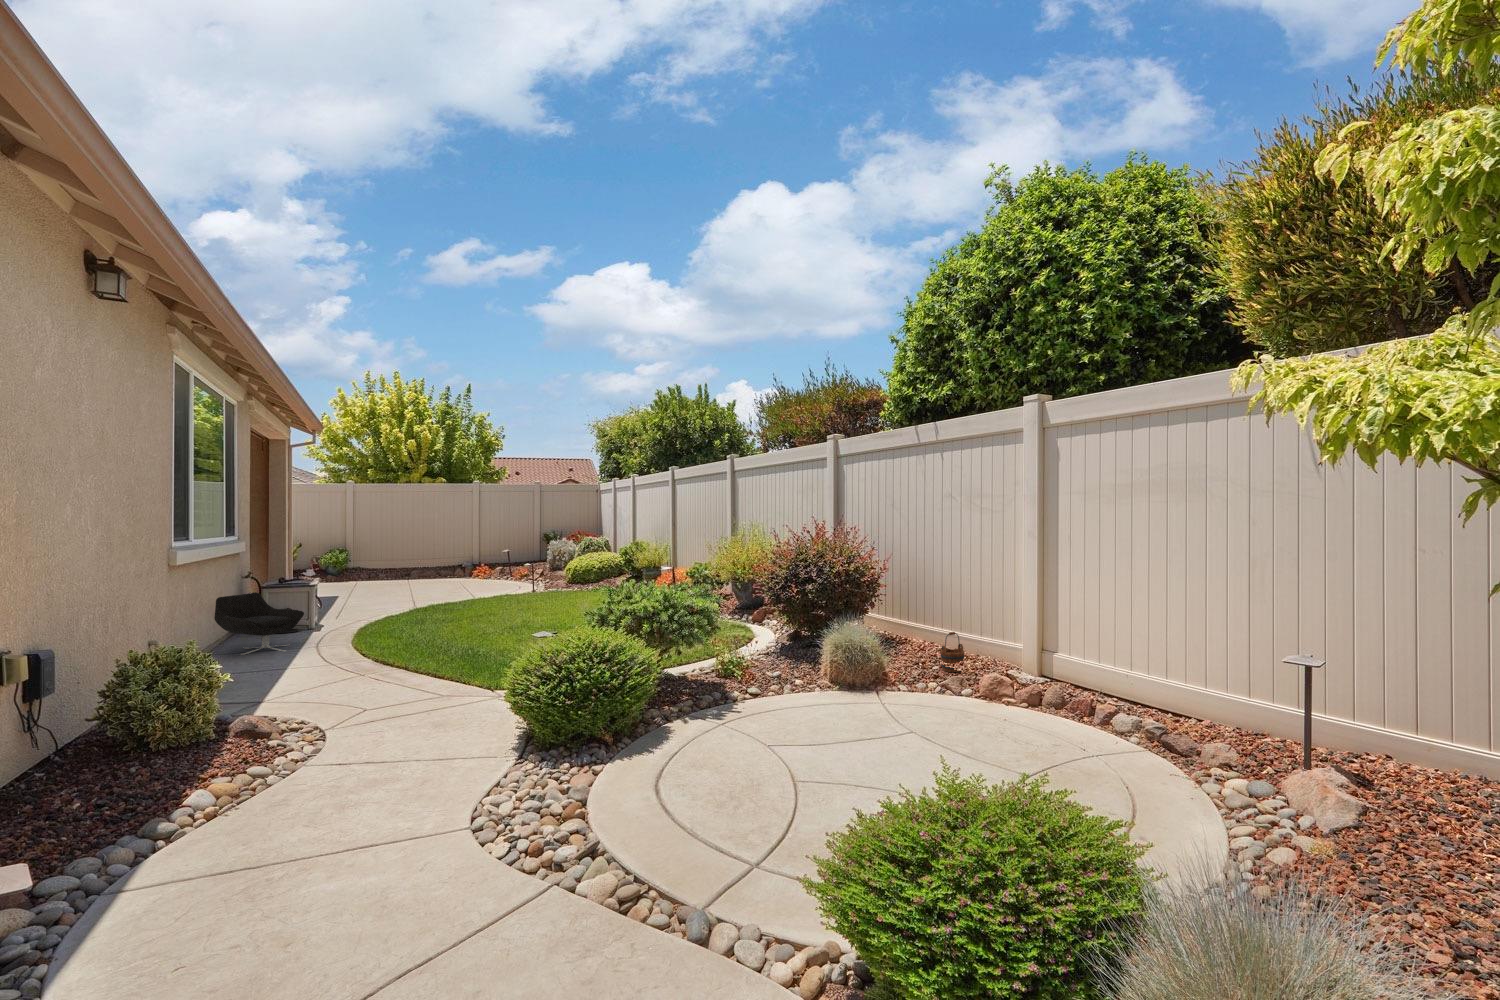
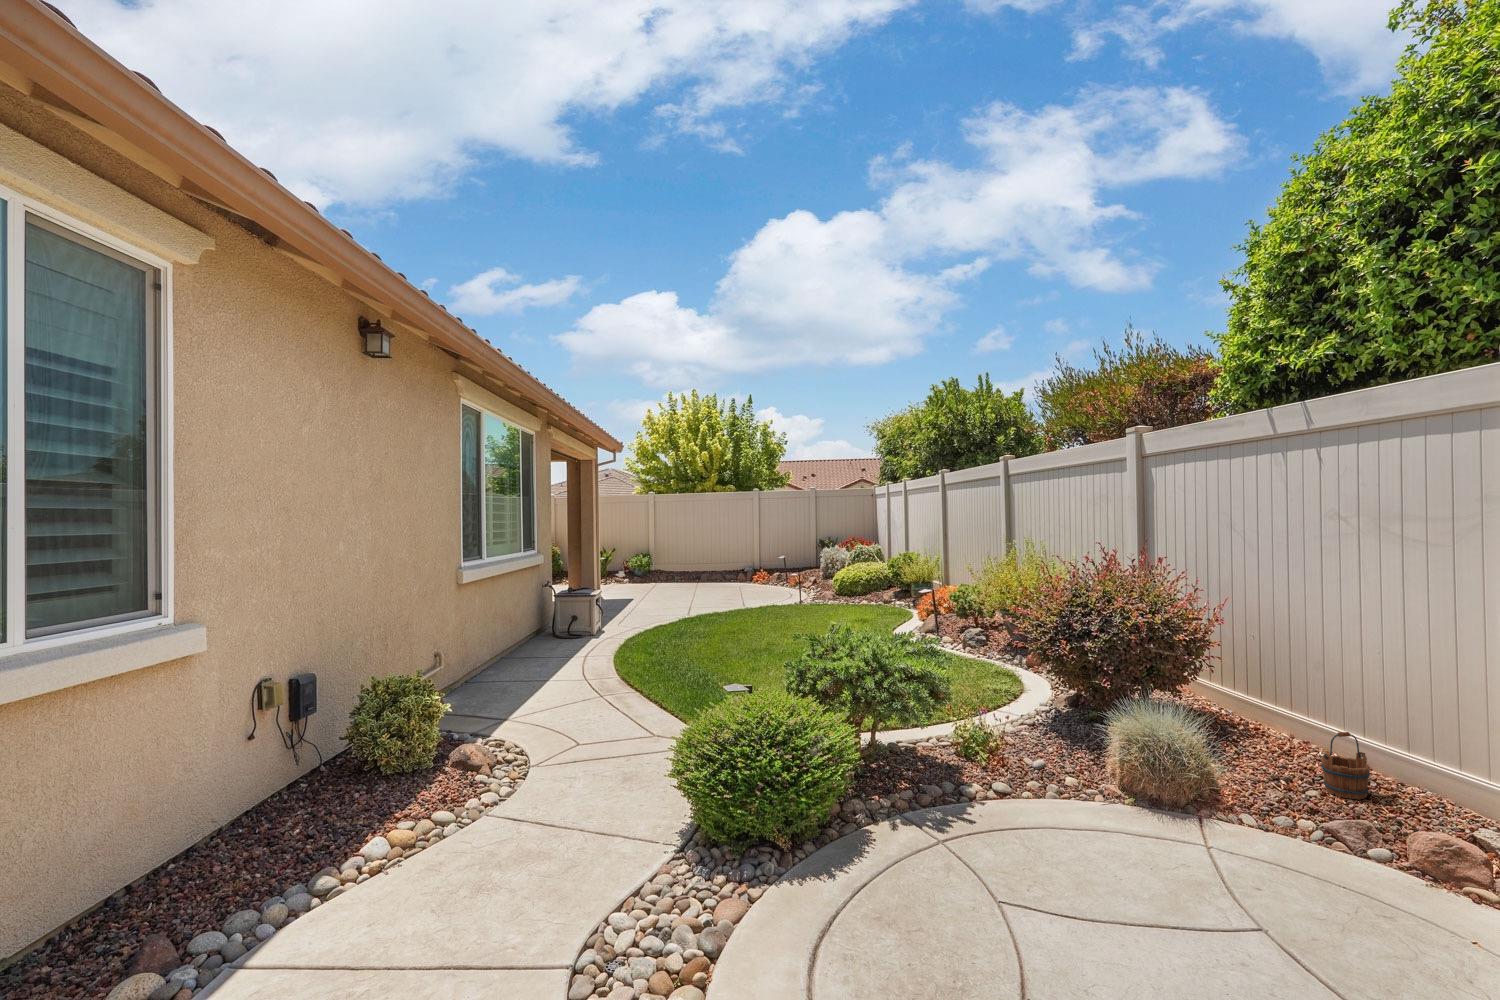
lounge chair: present [214,592,304,655] -> none [487,606,559,667]

